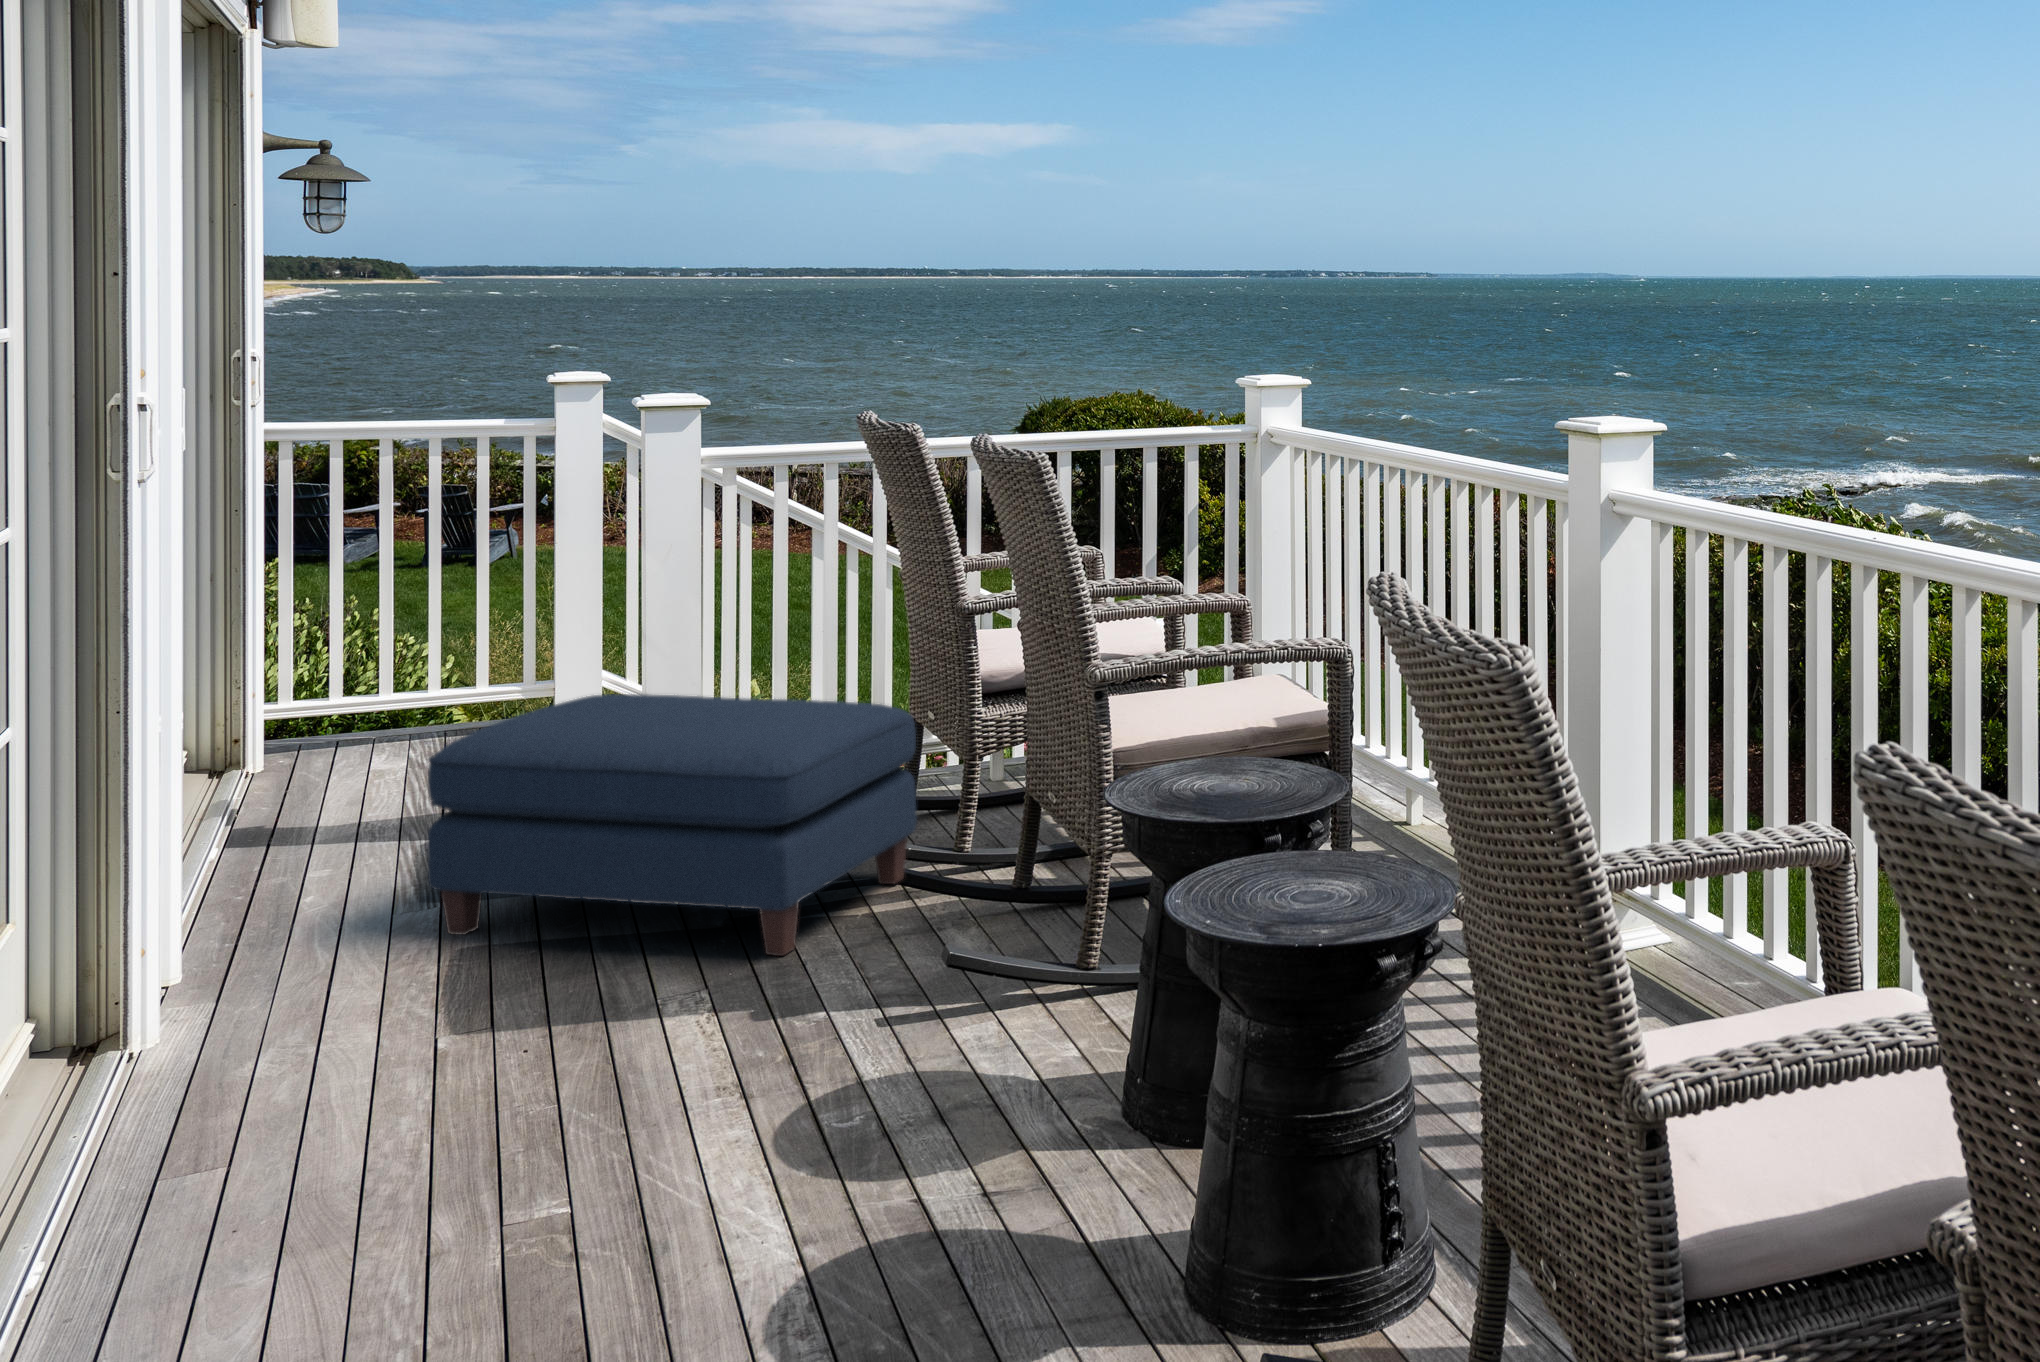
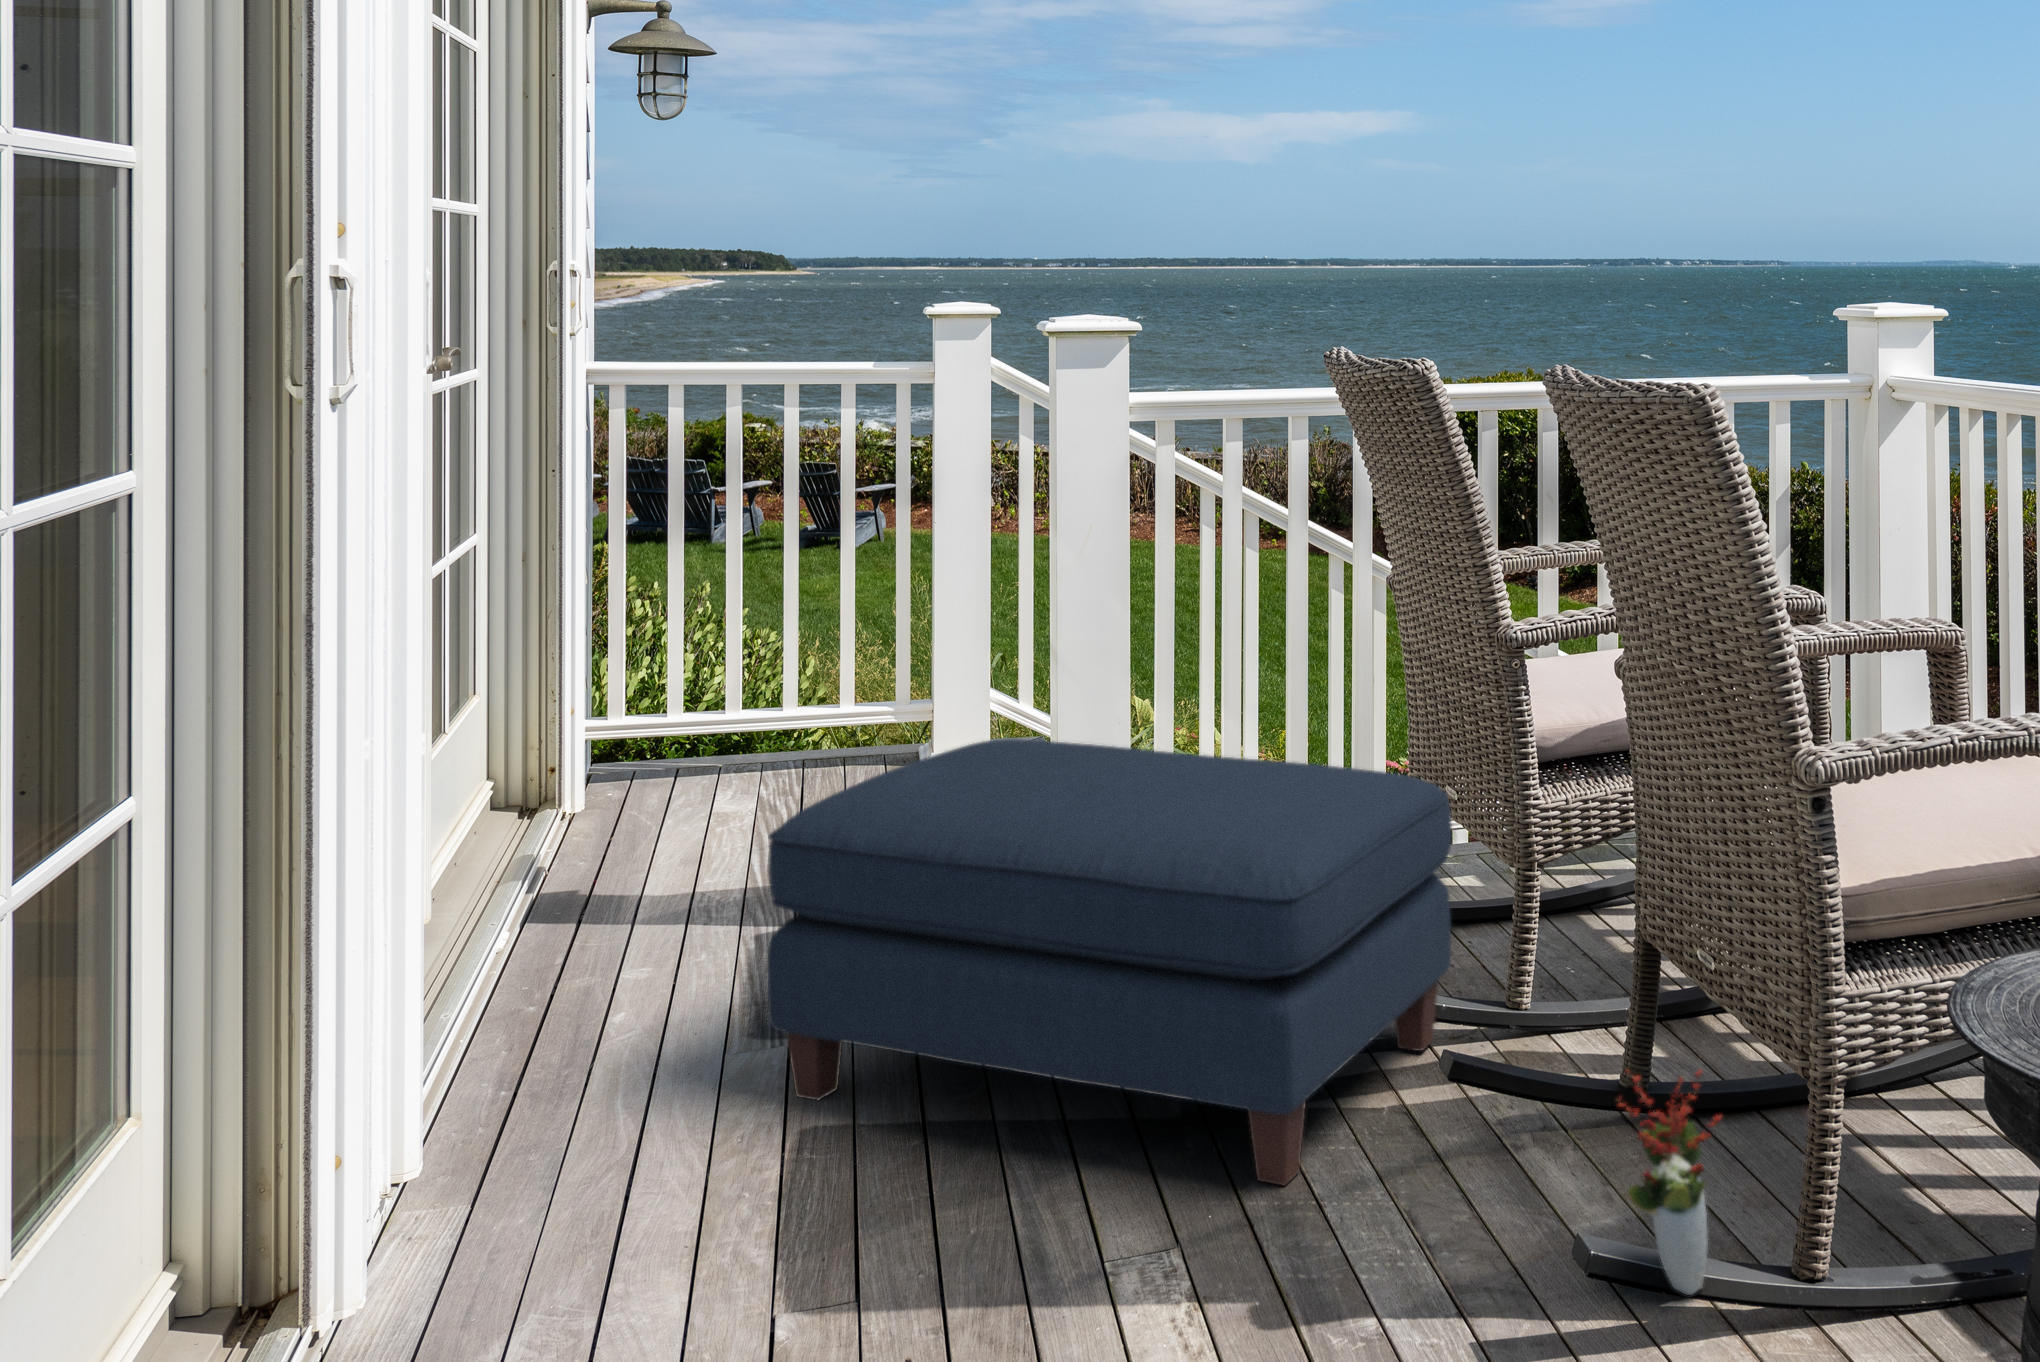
decorative plant: none [979,859,1042,987] -> present [1617,1071,1722,1295]

